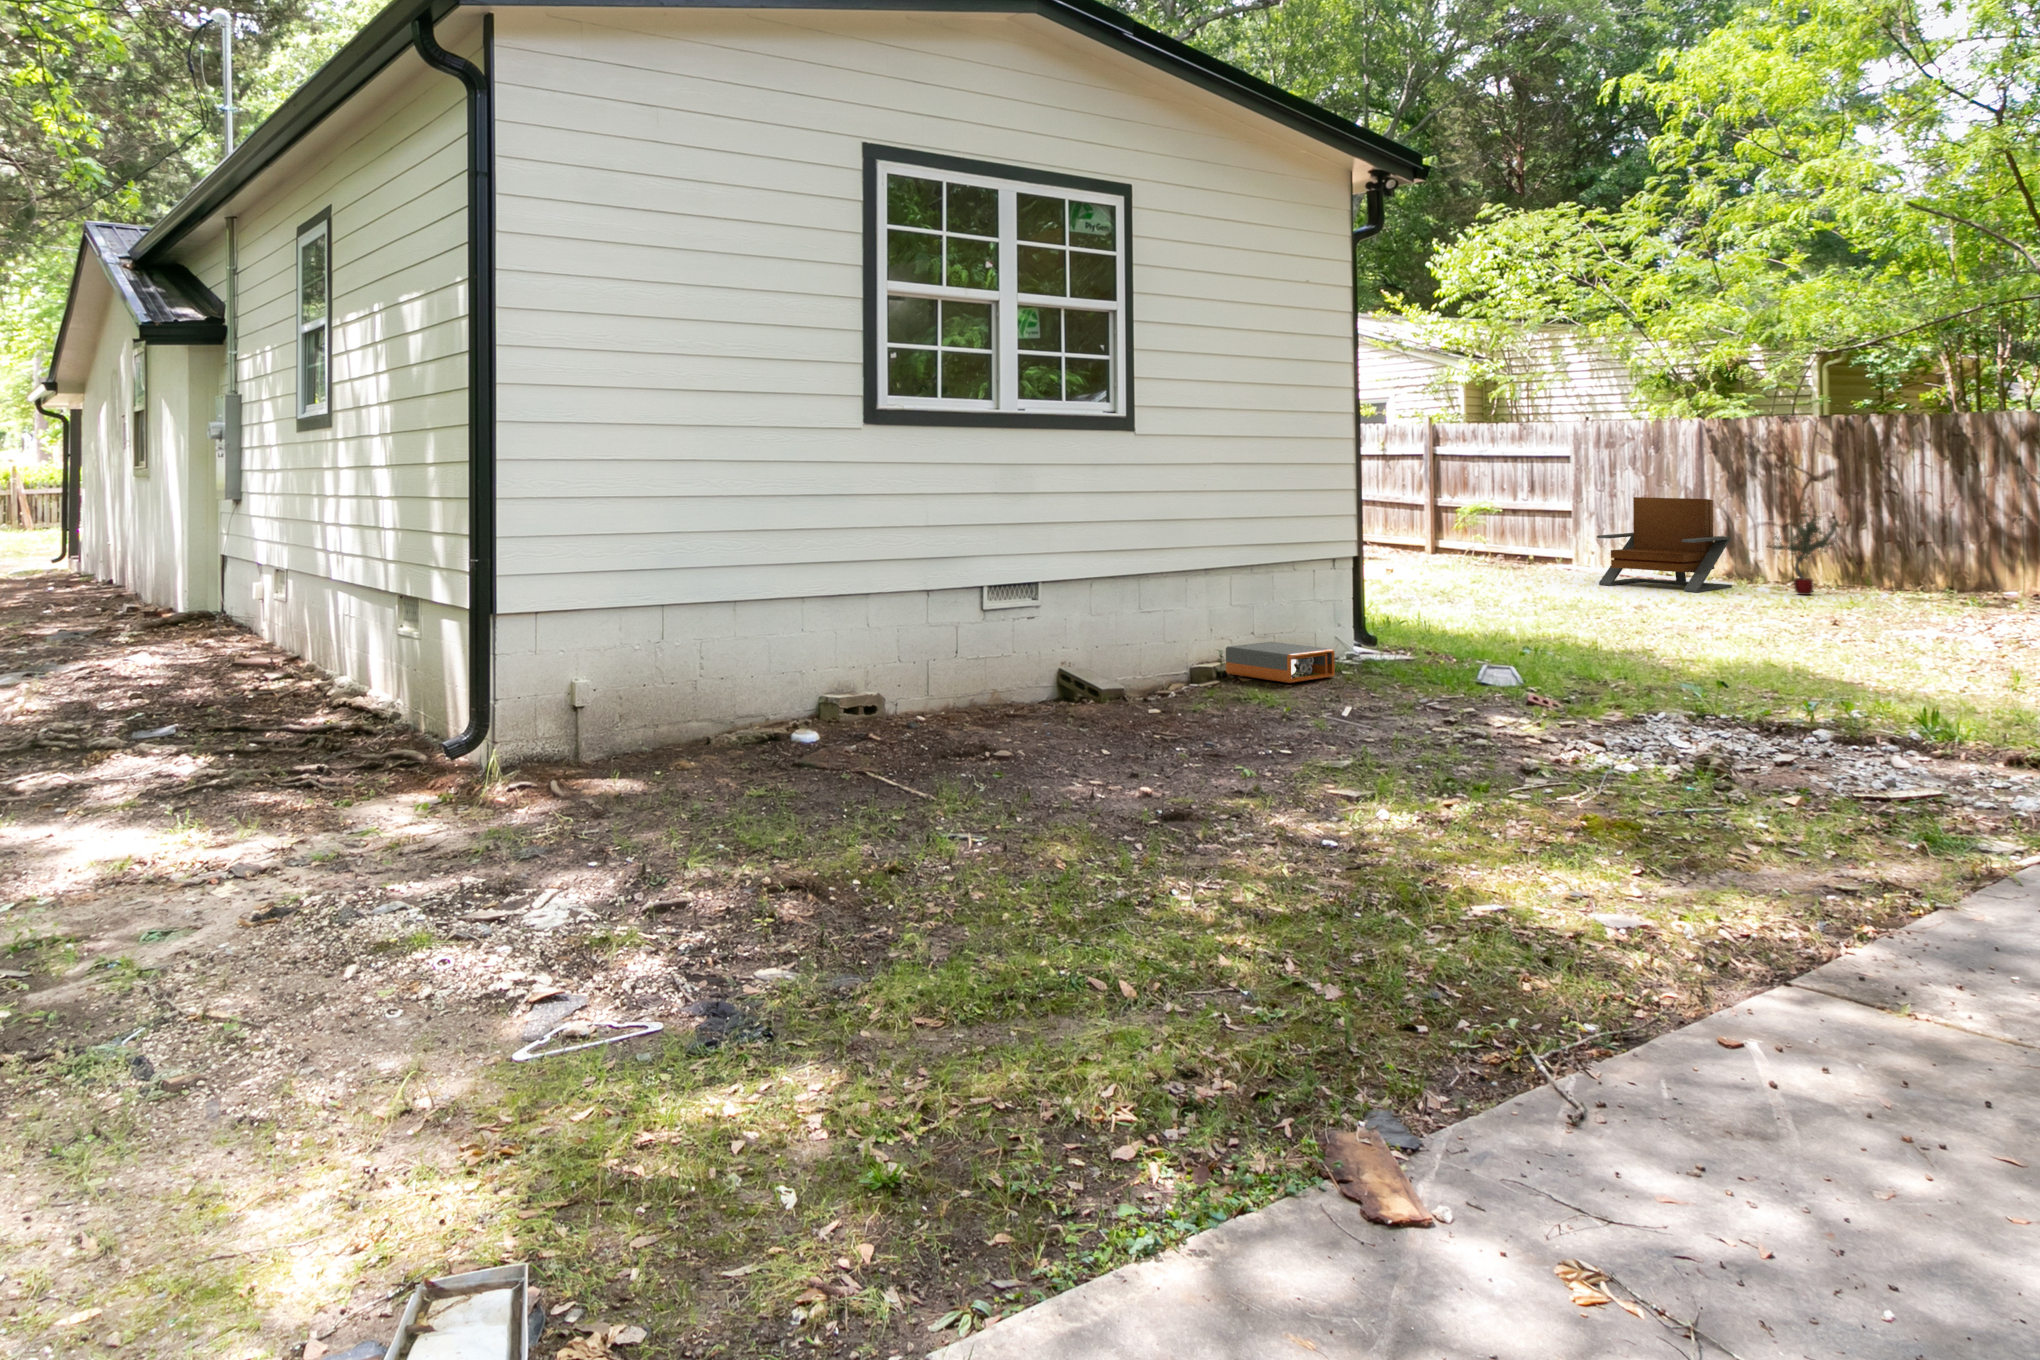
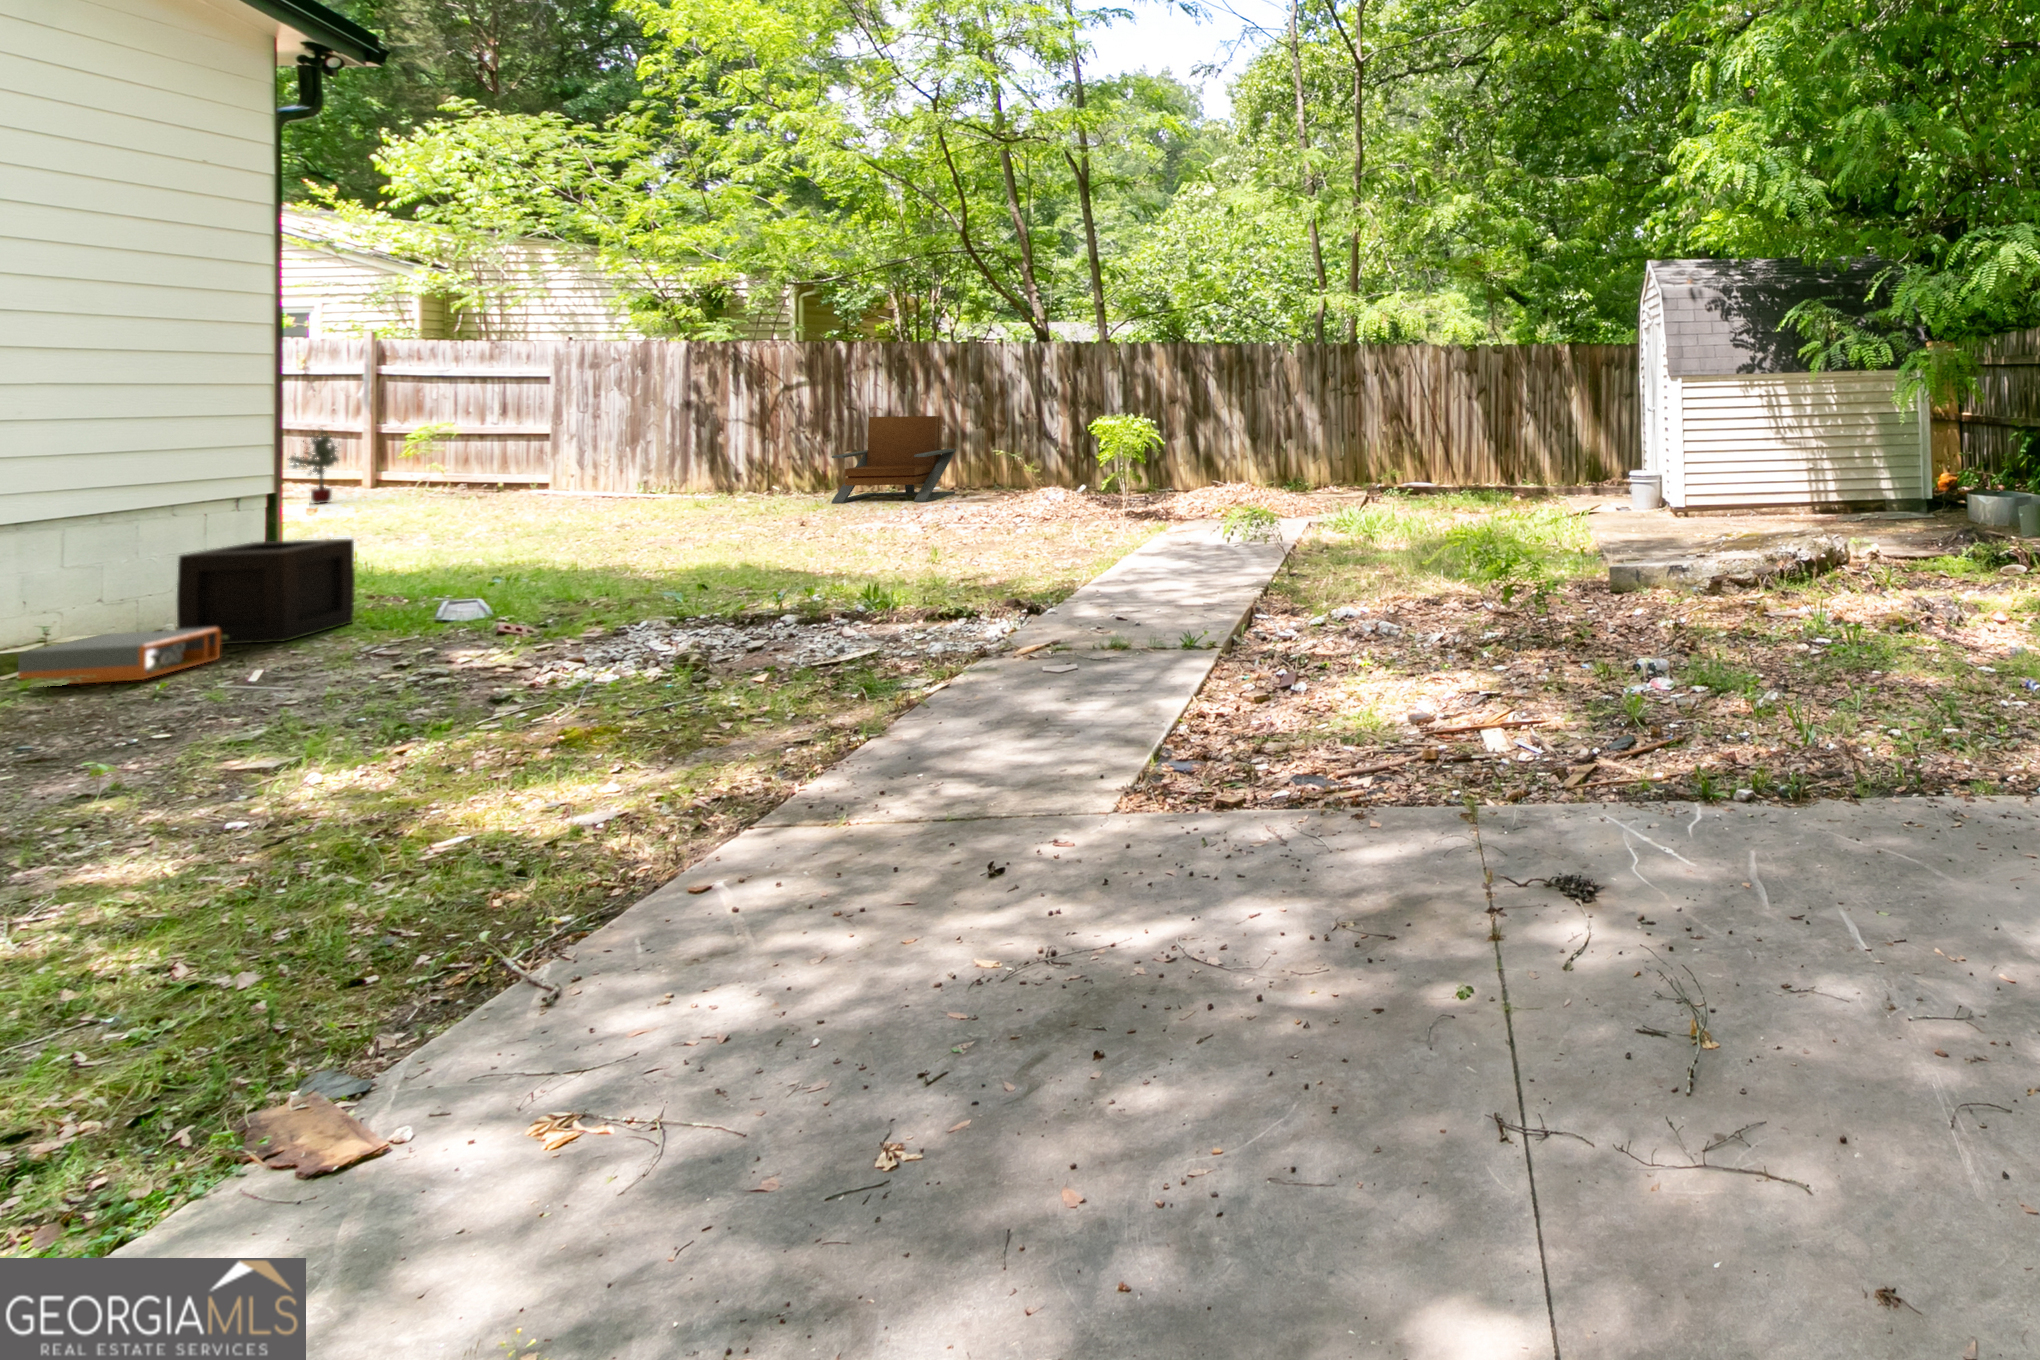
lounge chair: present [1597,497,1732,592] -> present [832,416,956,503]
potted tree: present [1767,510,1837,595] -> present [288,429,339,503]
wooden crate: none [1310,581,1421,670] -> present [177,539,355,645]

